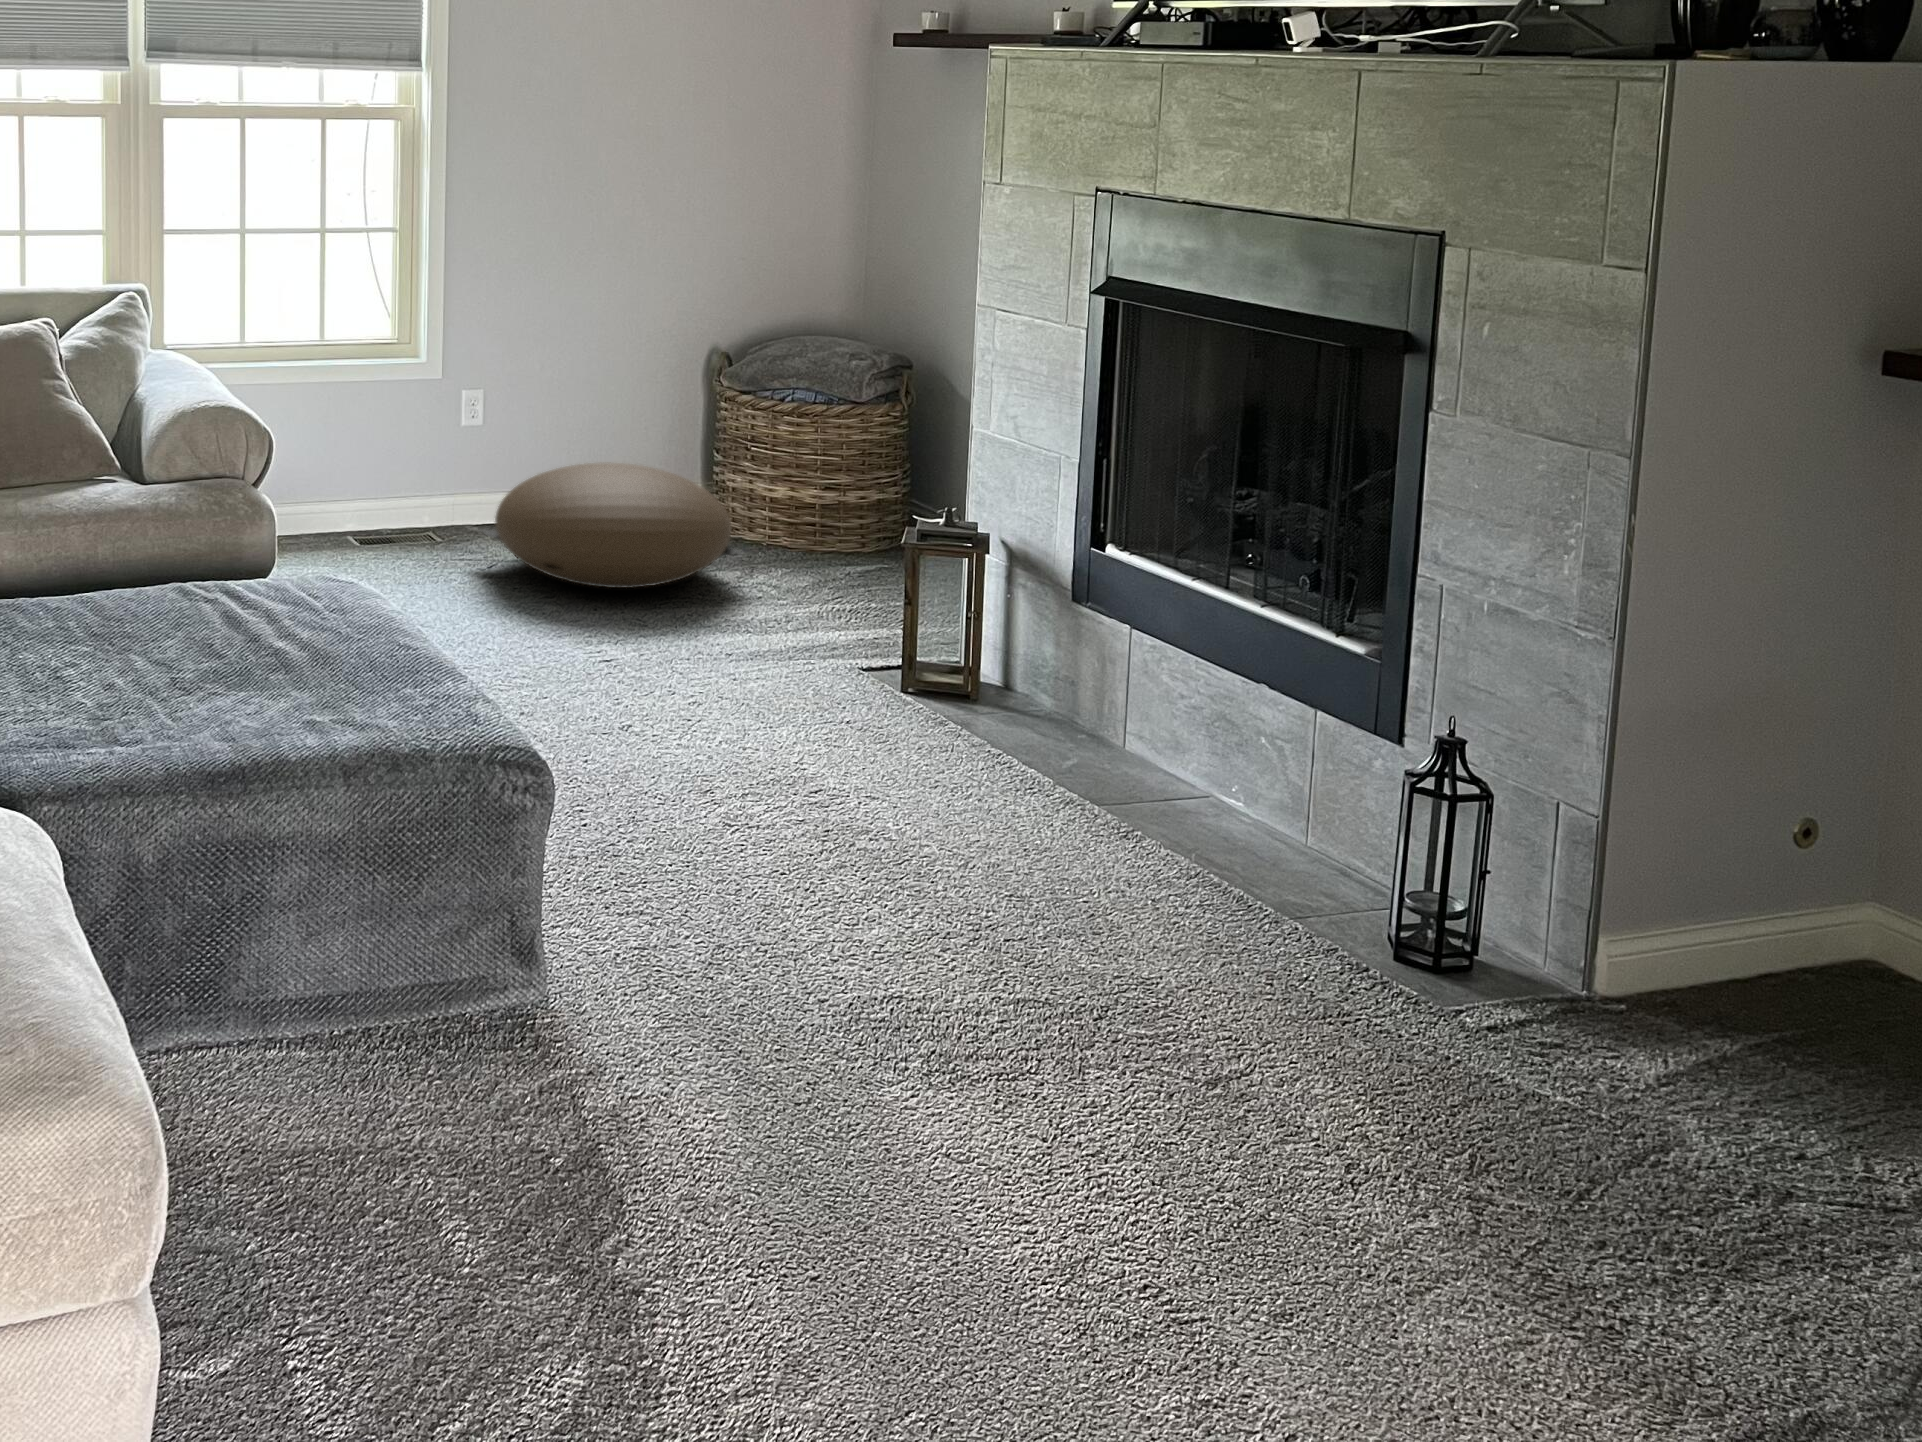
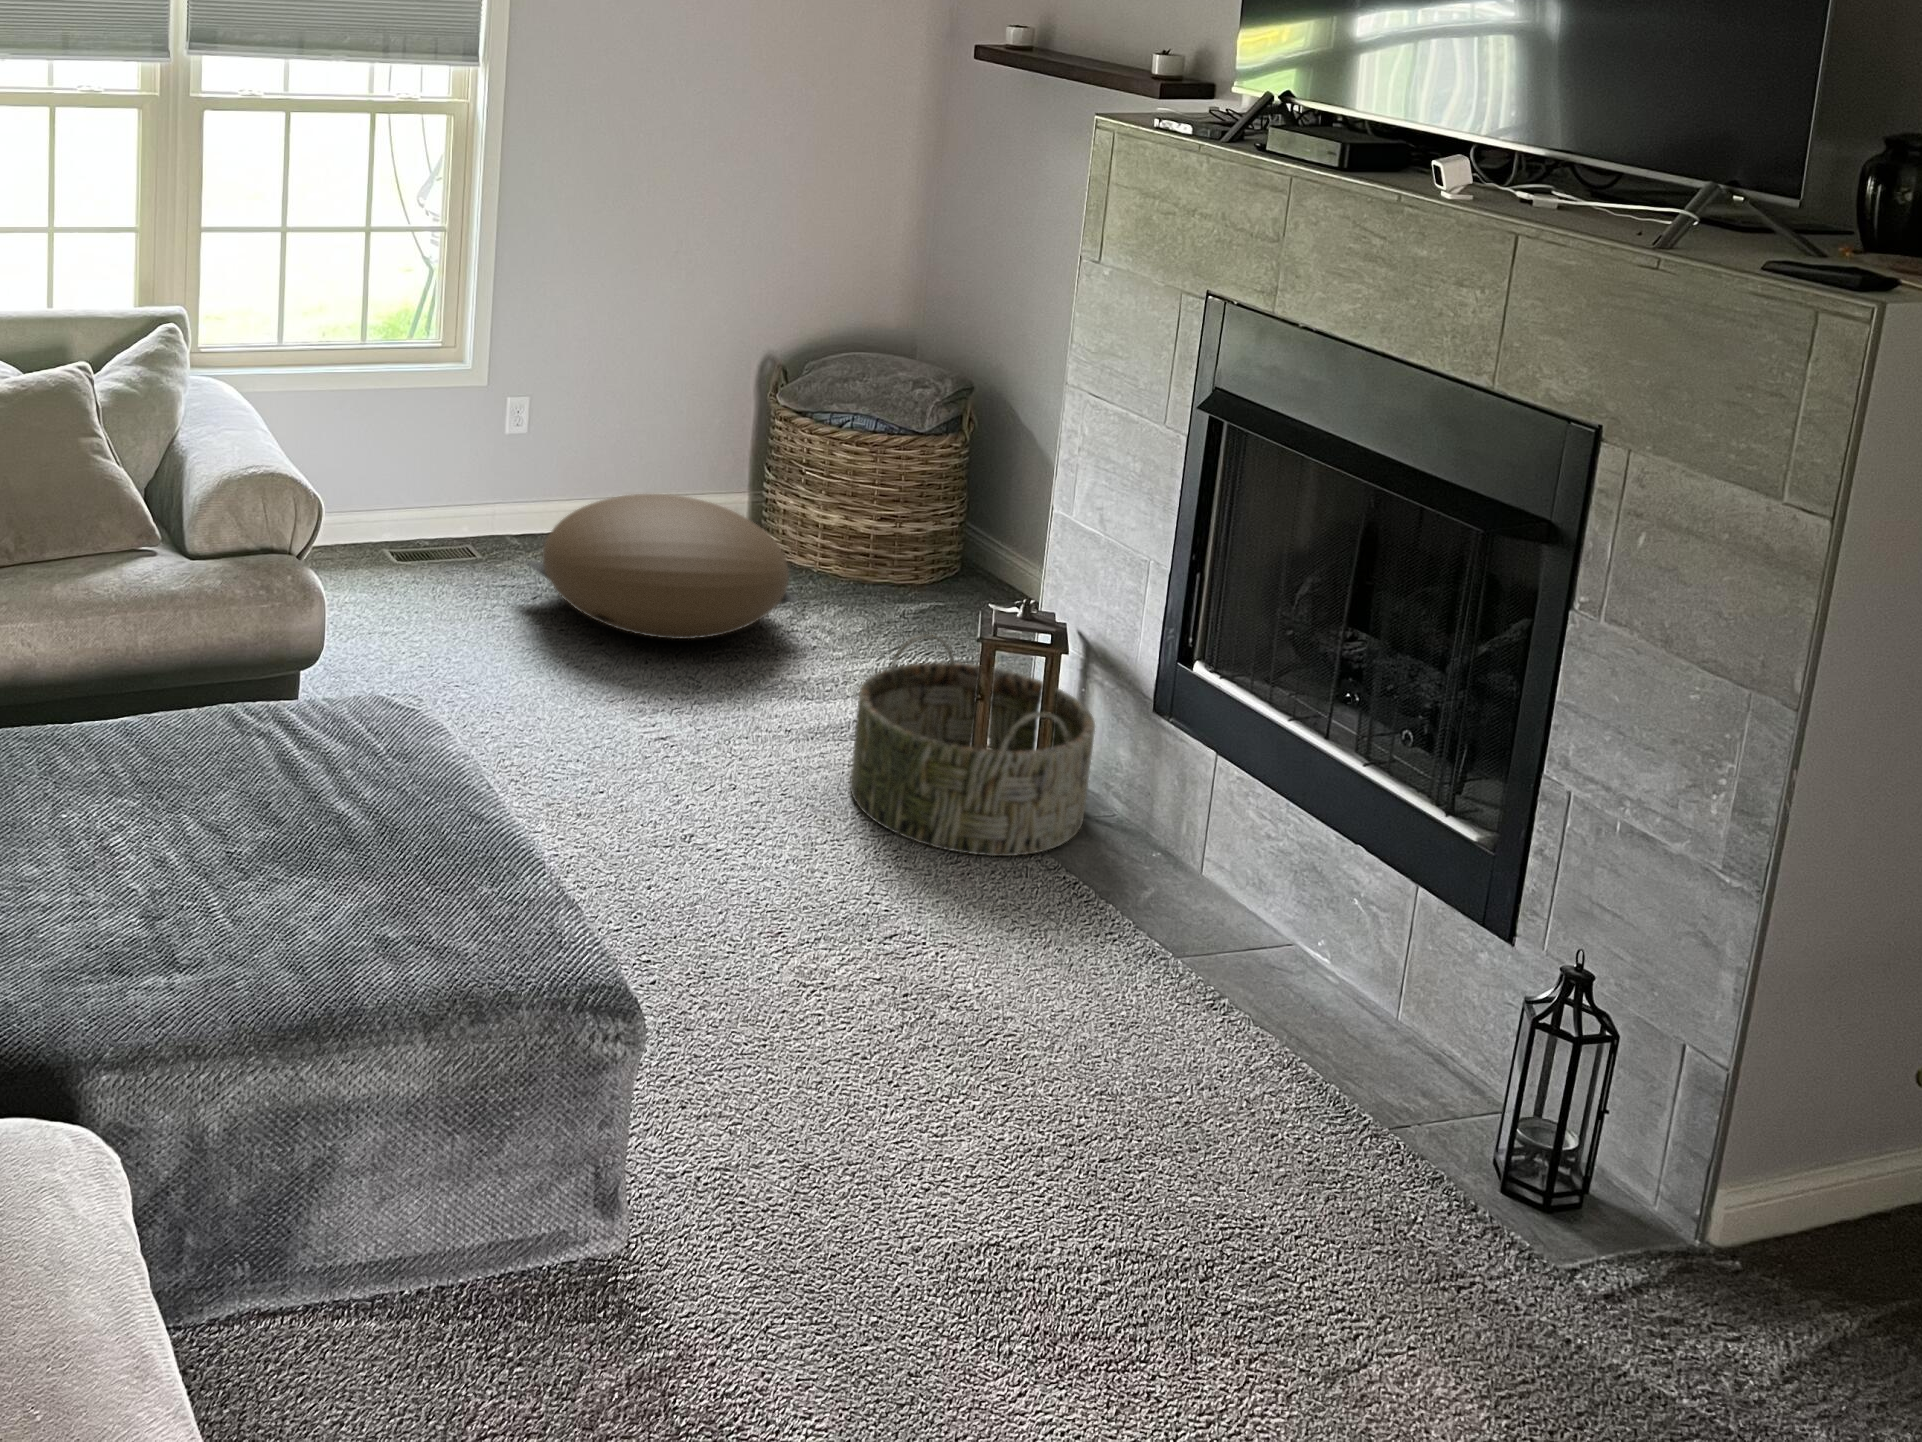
basket: none [784,546,1015,736] -> present [850,634,1095,856]

